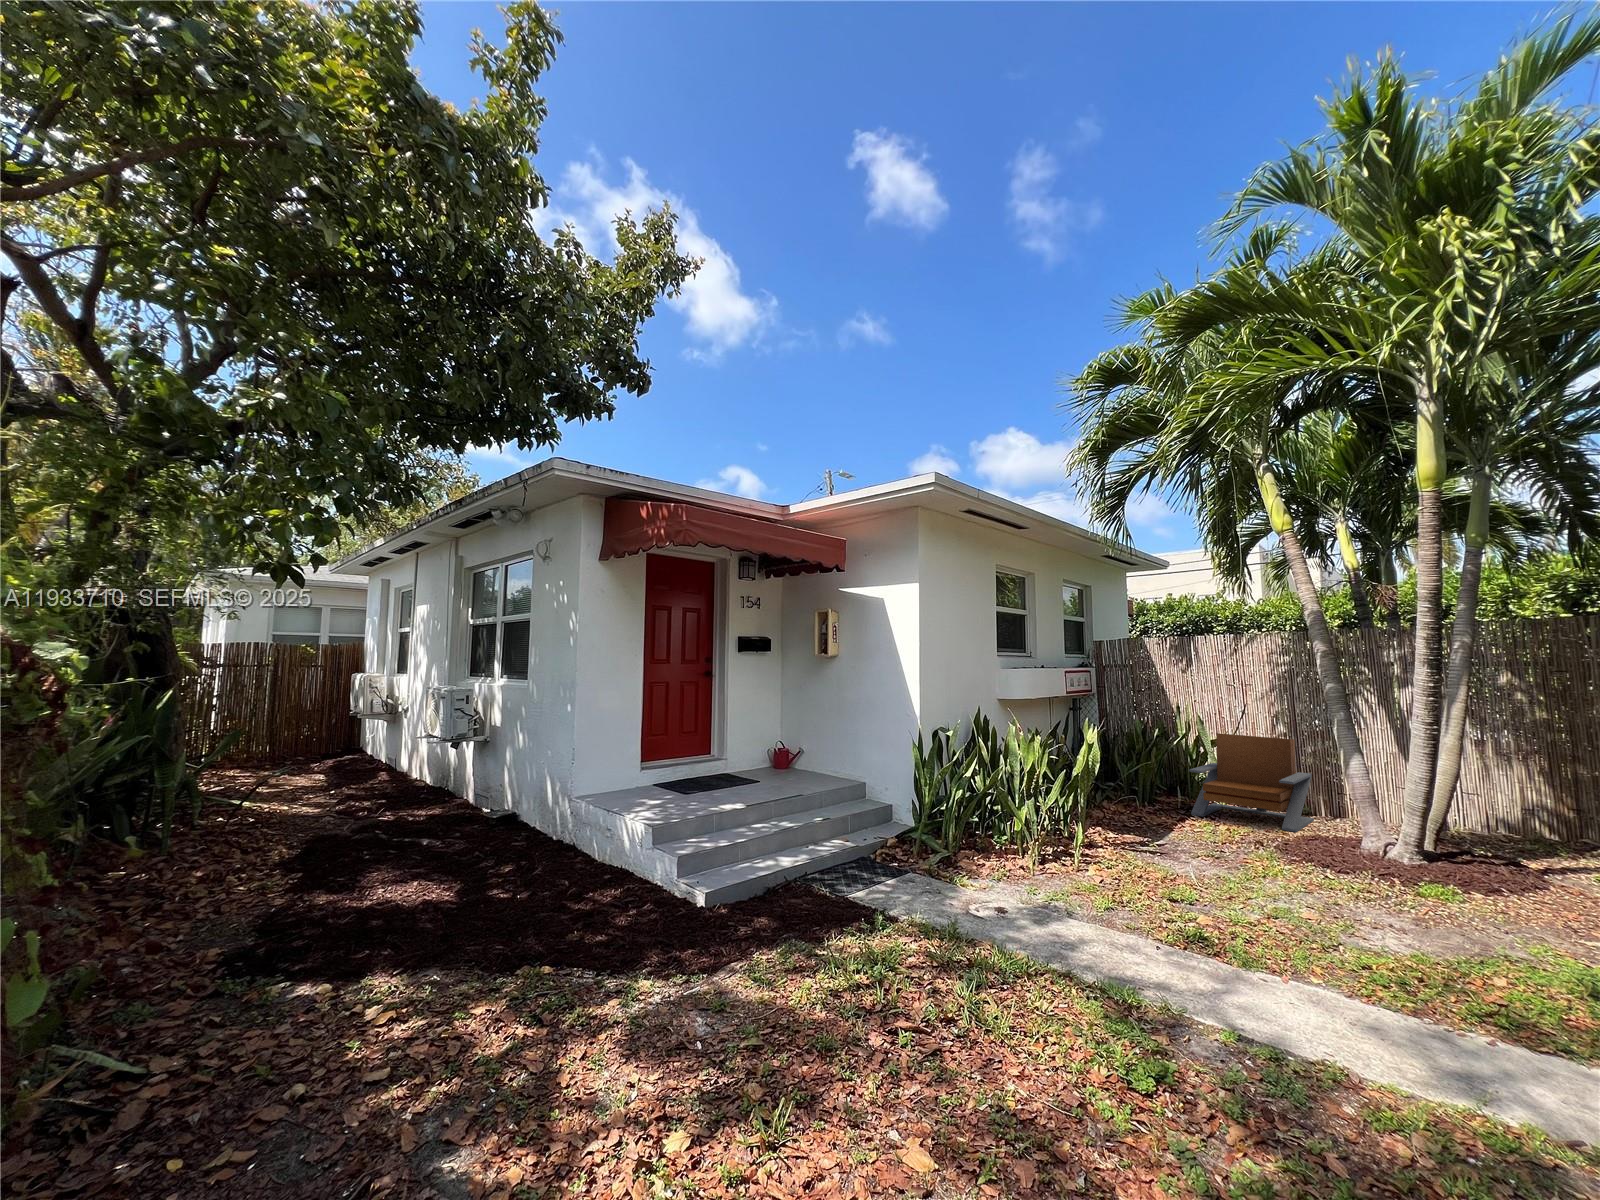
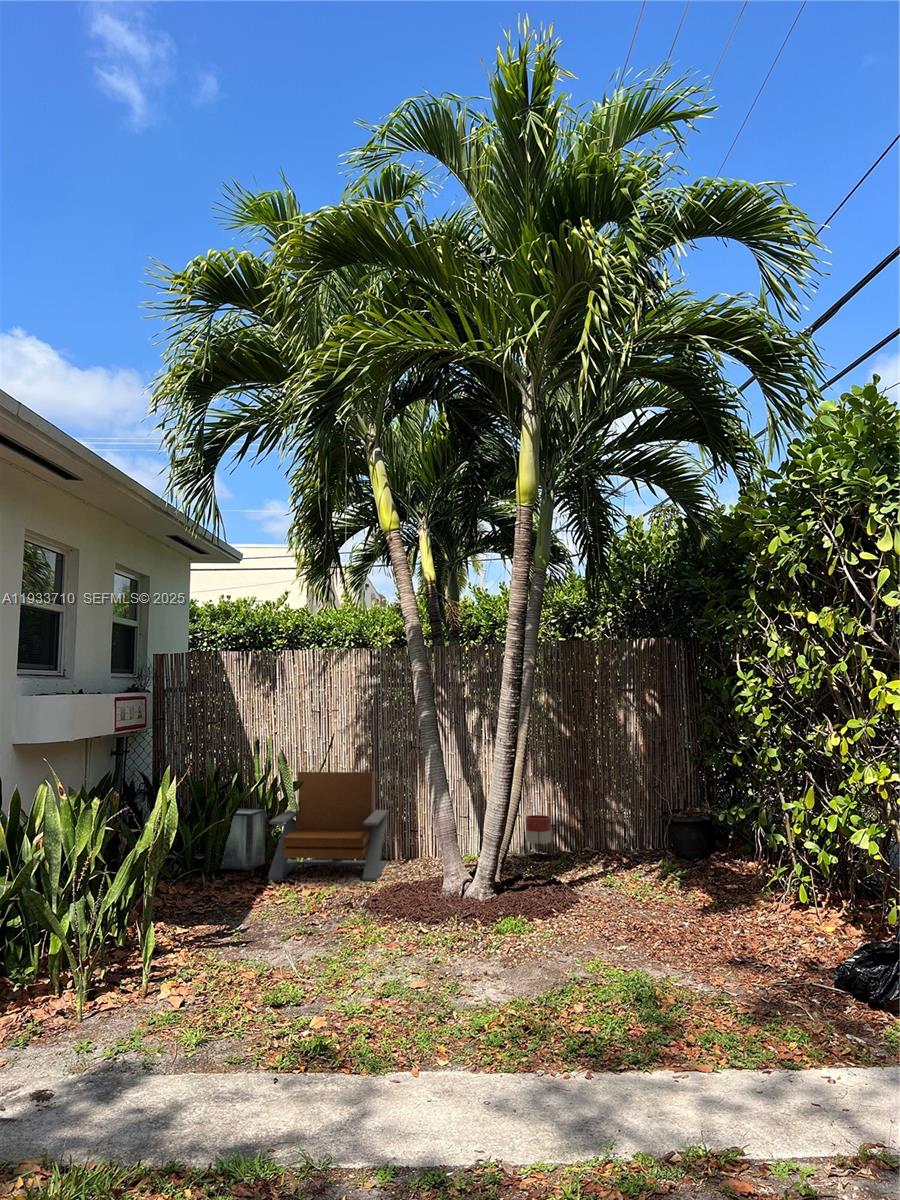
storage box: none [1151,758,1192,806] -> present [220,809,266,870]
planter: none [1487,798,1529,842] -> present [526,815,551,858]

